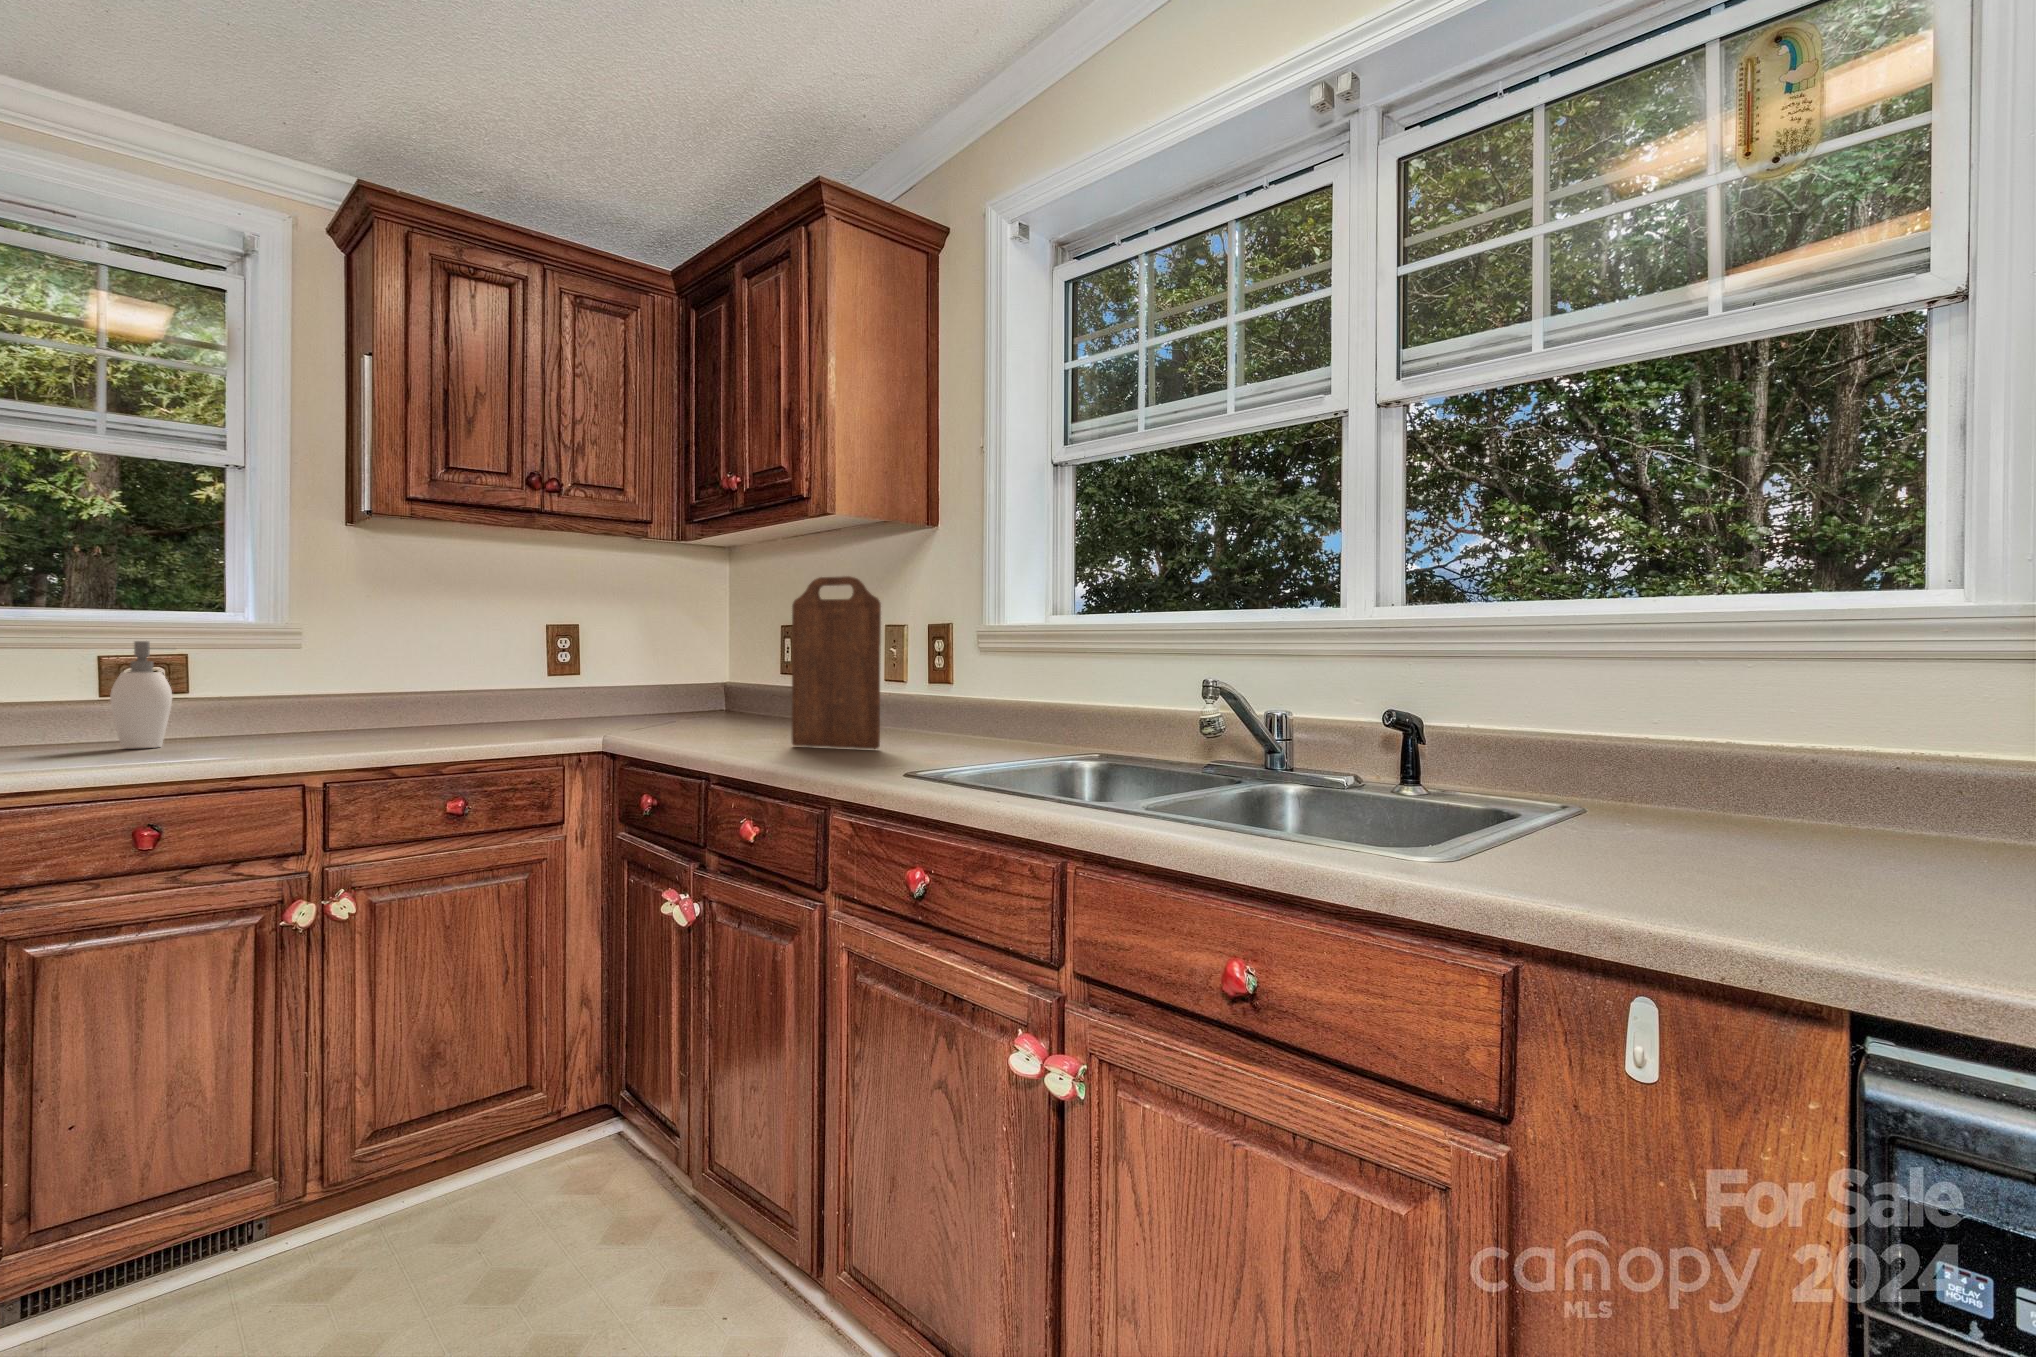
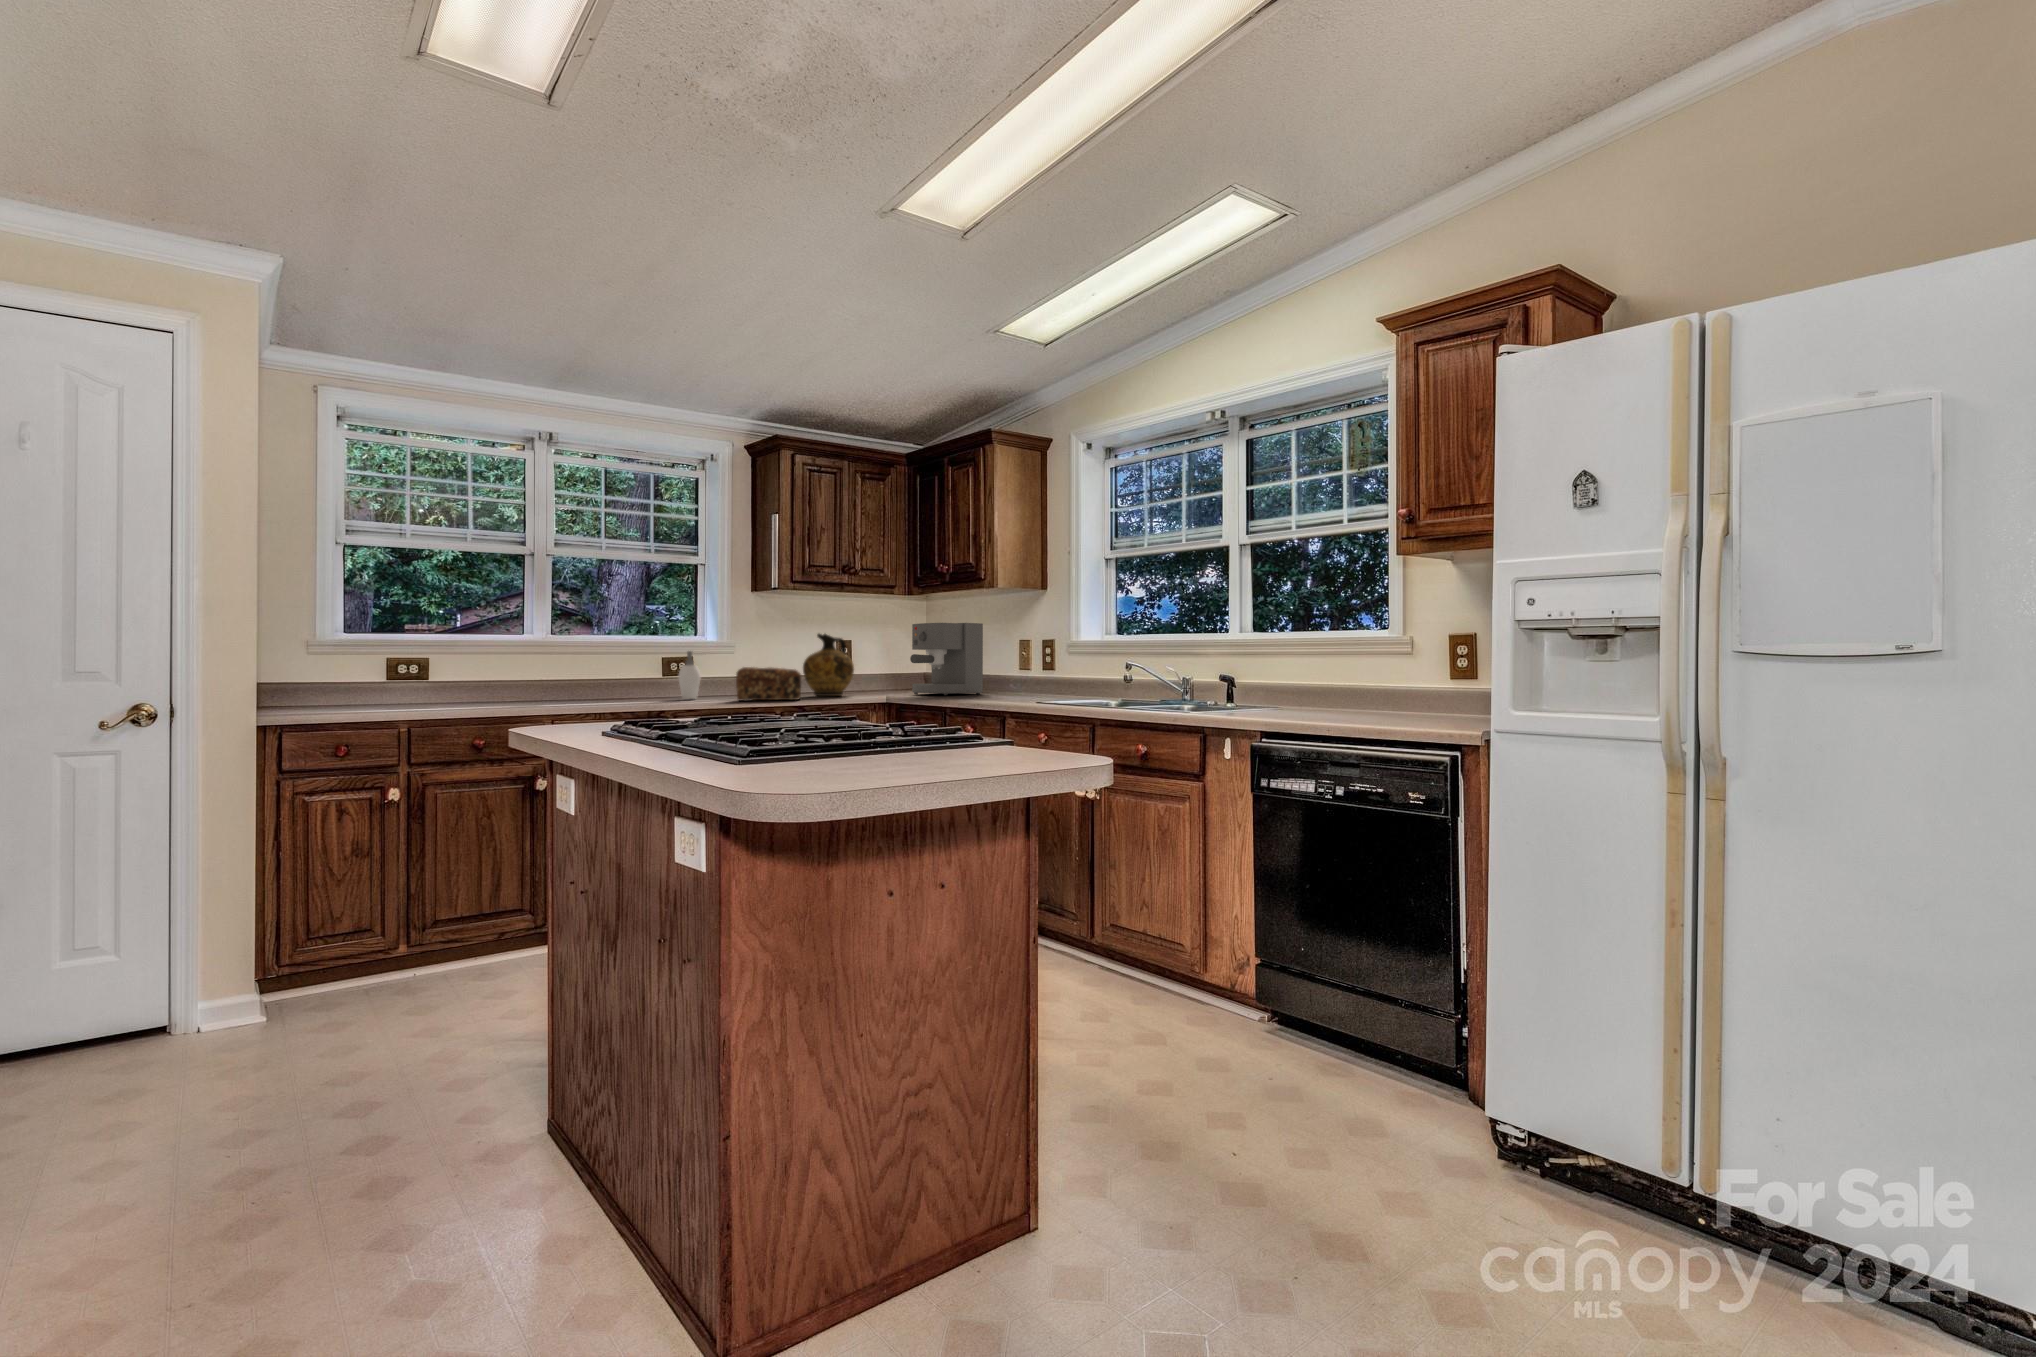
cutting board: present [792,576,881,749] -> none [980,619,1022,699]
coffee maker: none [650,586,810,735] -> present [910,623,983,695]
ceramic jug: none [424,606,543,737] -> present [803,634,854,696]
bread loaf: none [208,678,399,755] -> present [736,667,801,700]

